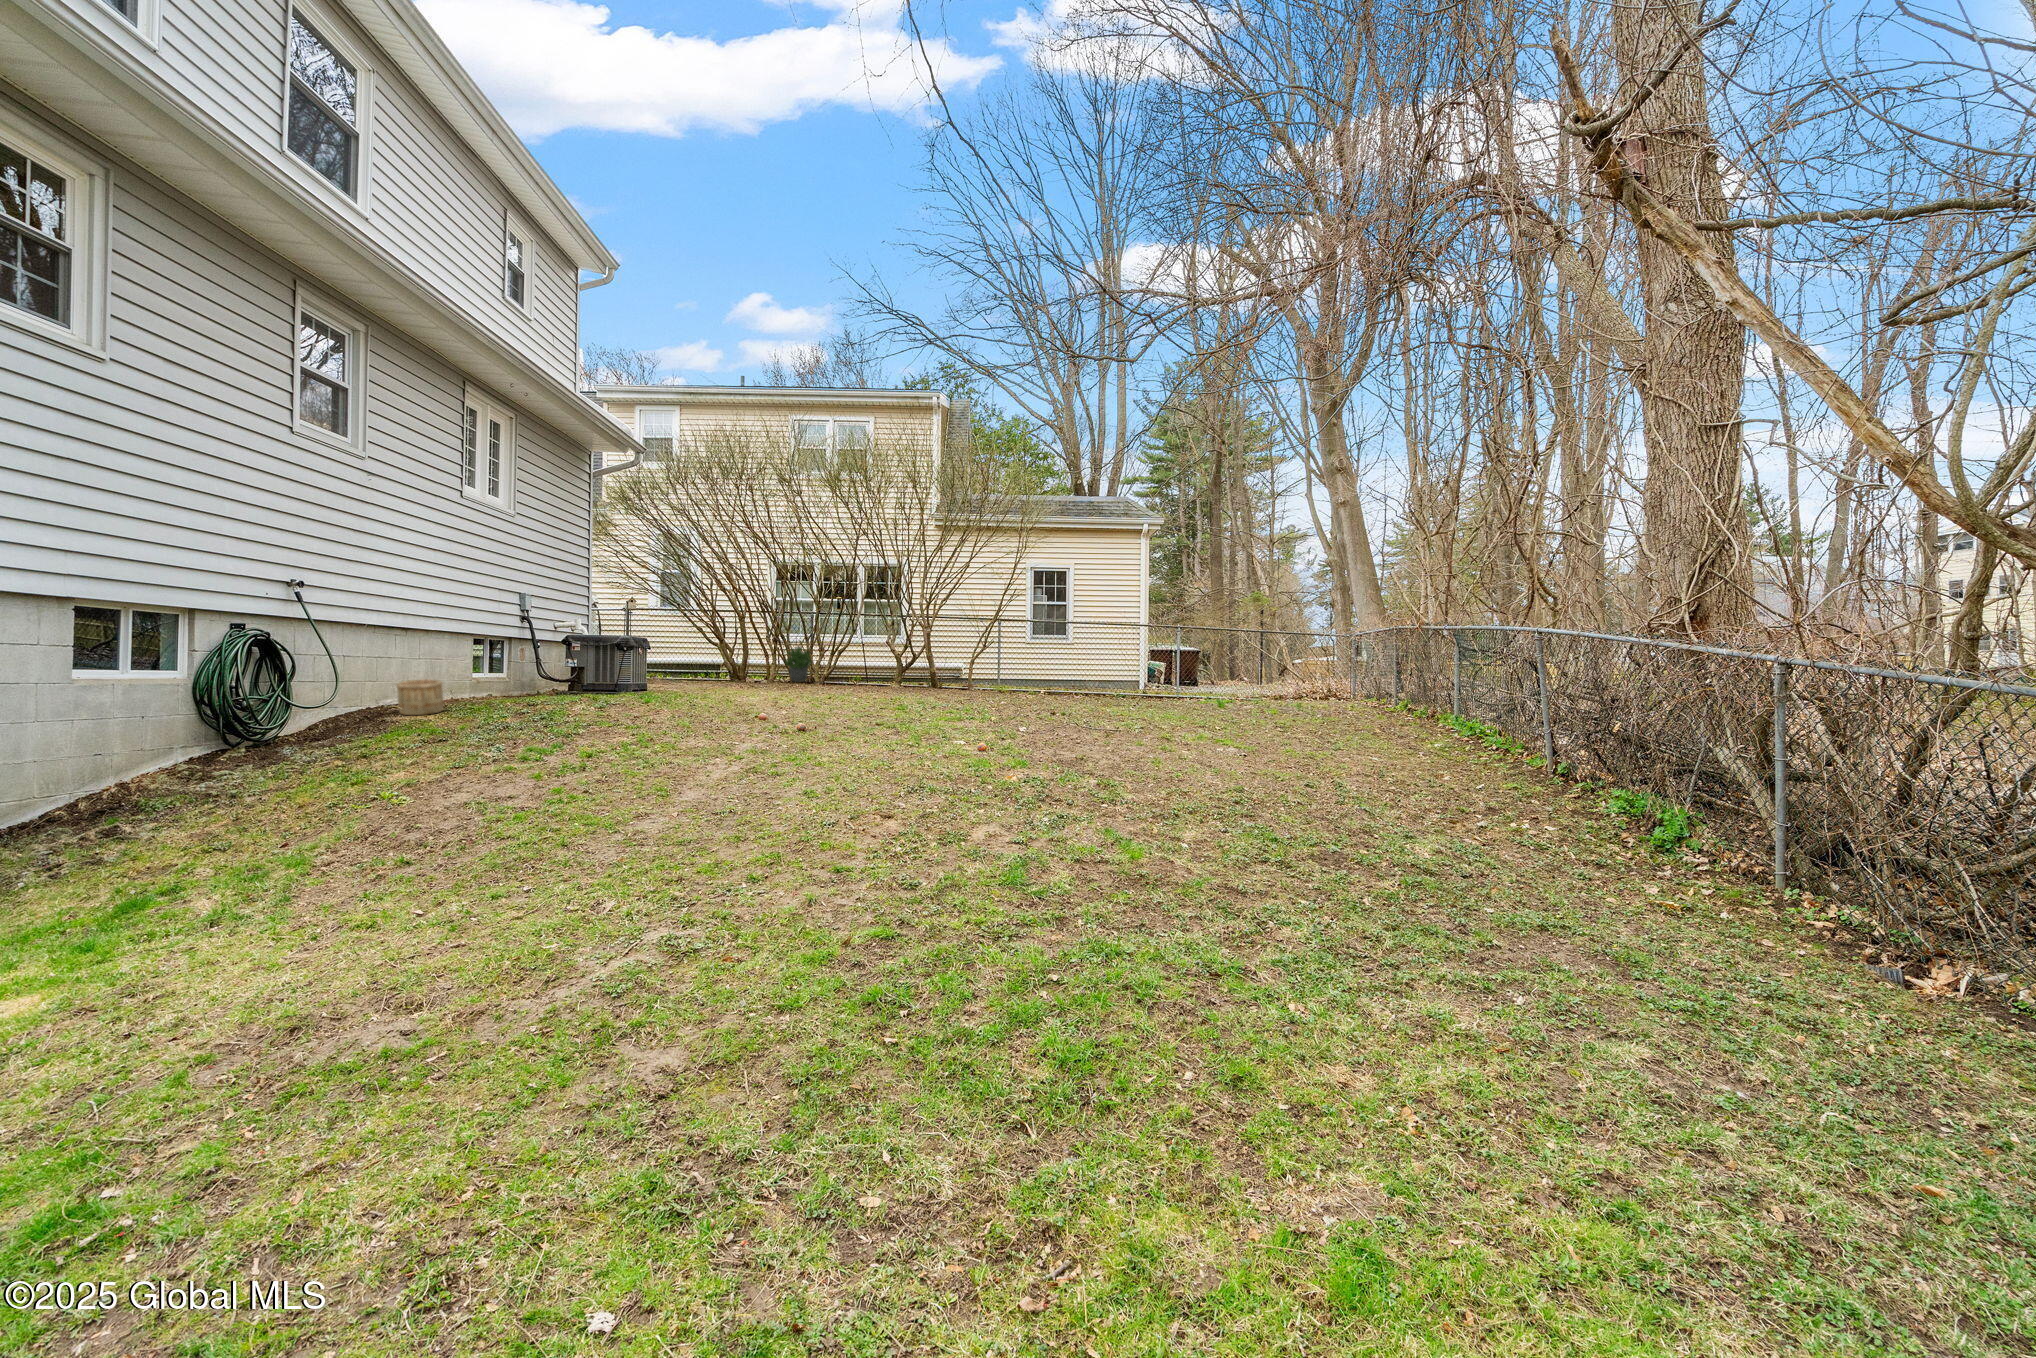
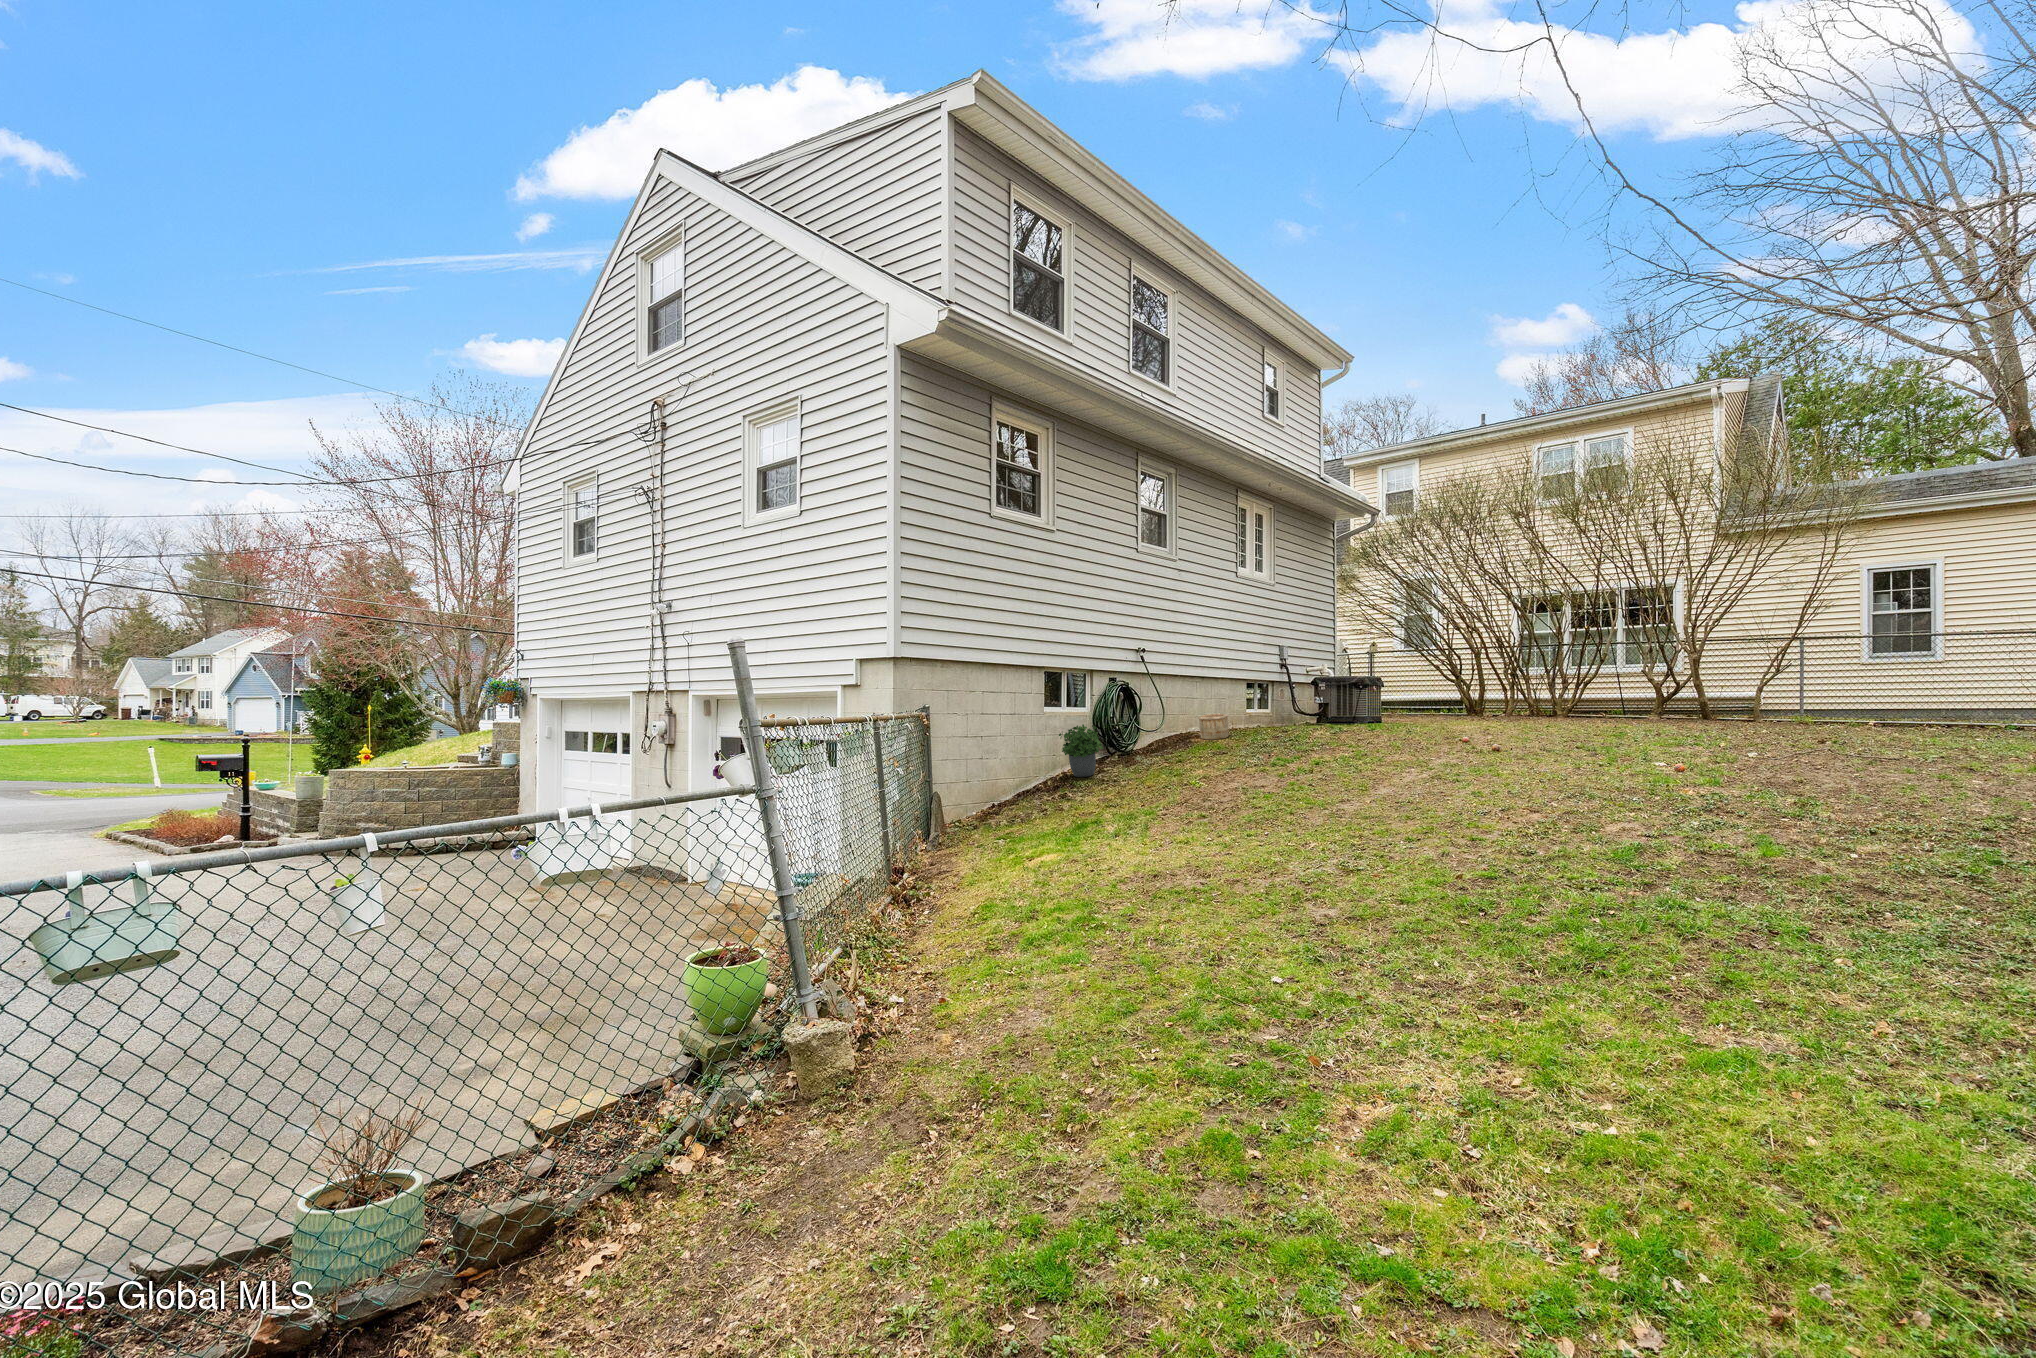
potted plant: present [785,647,812,682] -> present [1059,724,1103,777]

